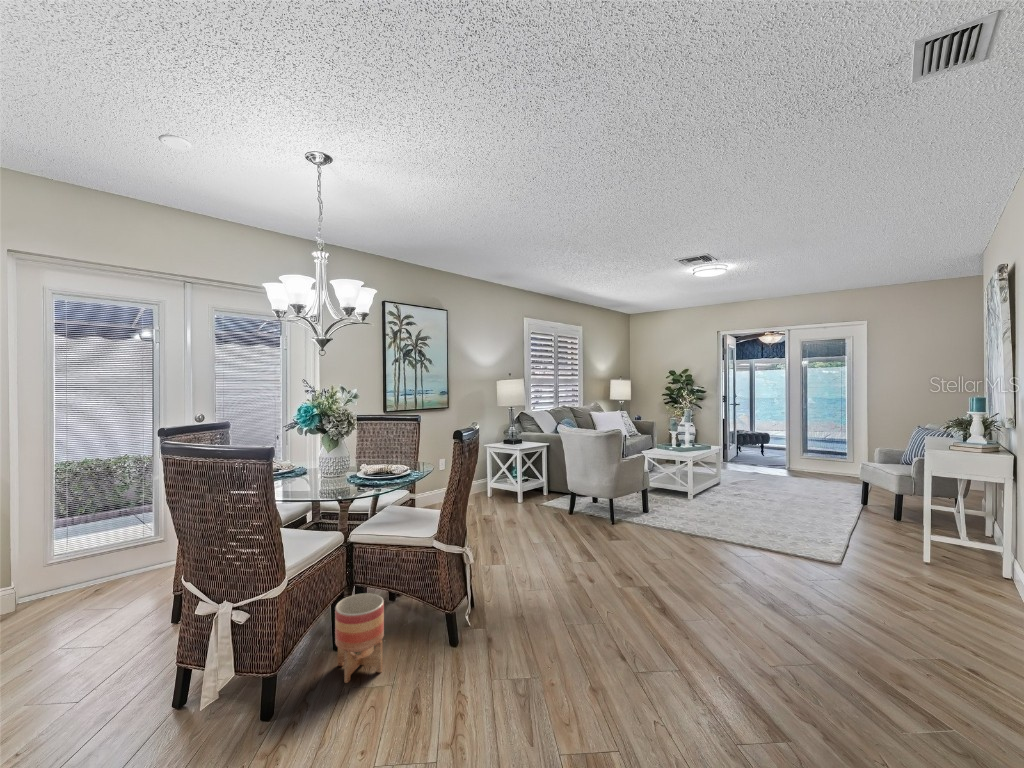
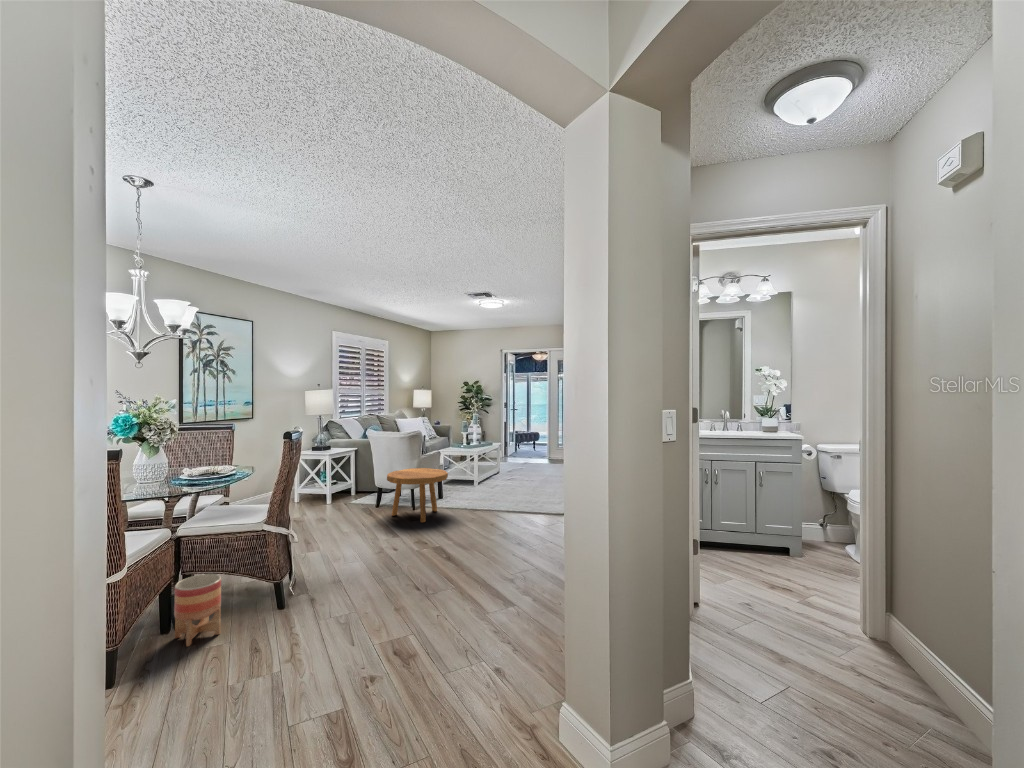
footstool: none [582,473,657,542] -> present [387,468,448,522]

